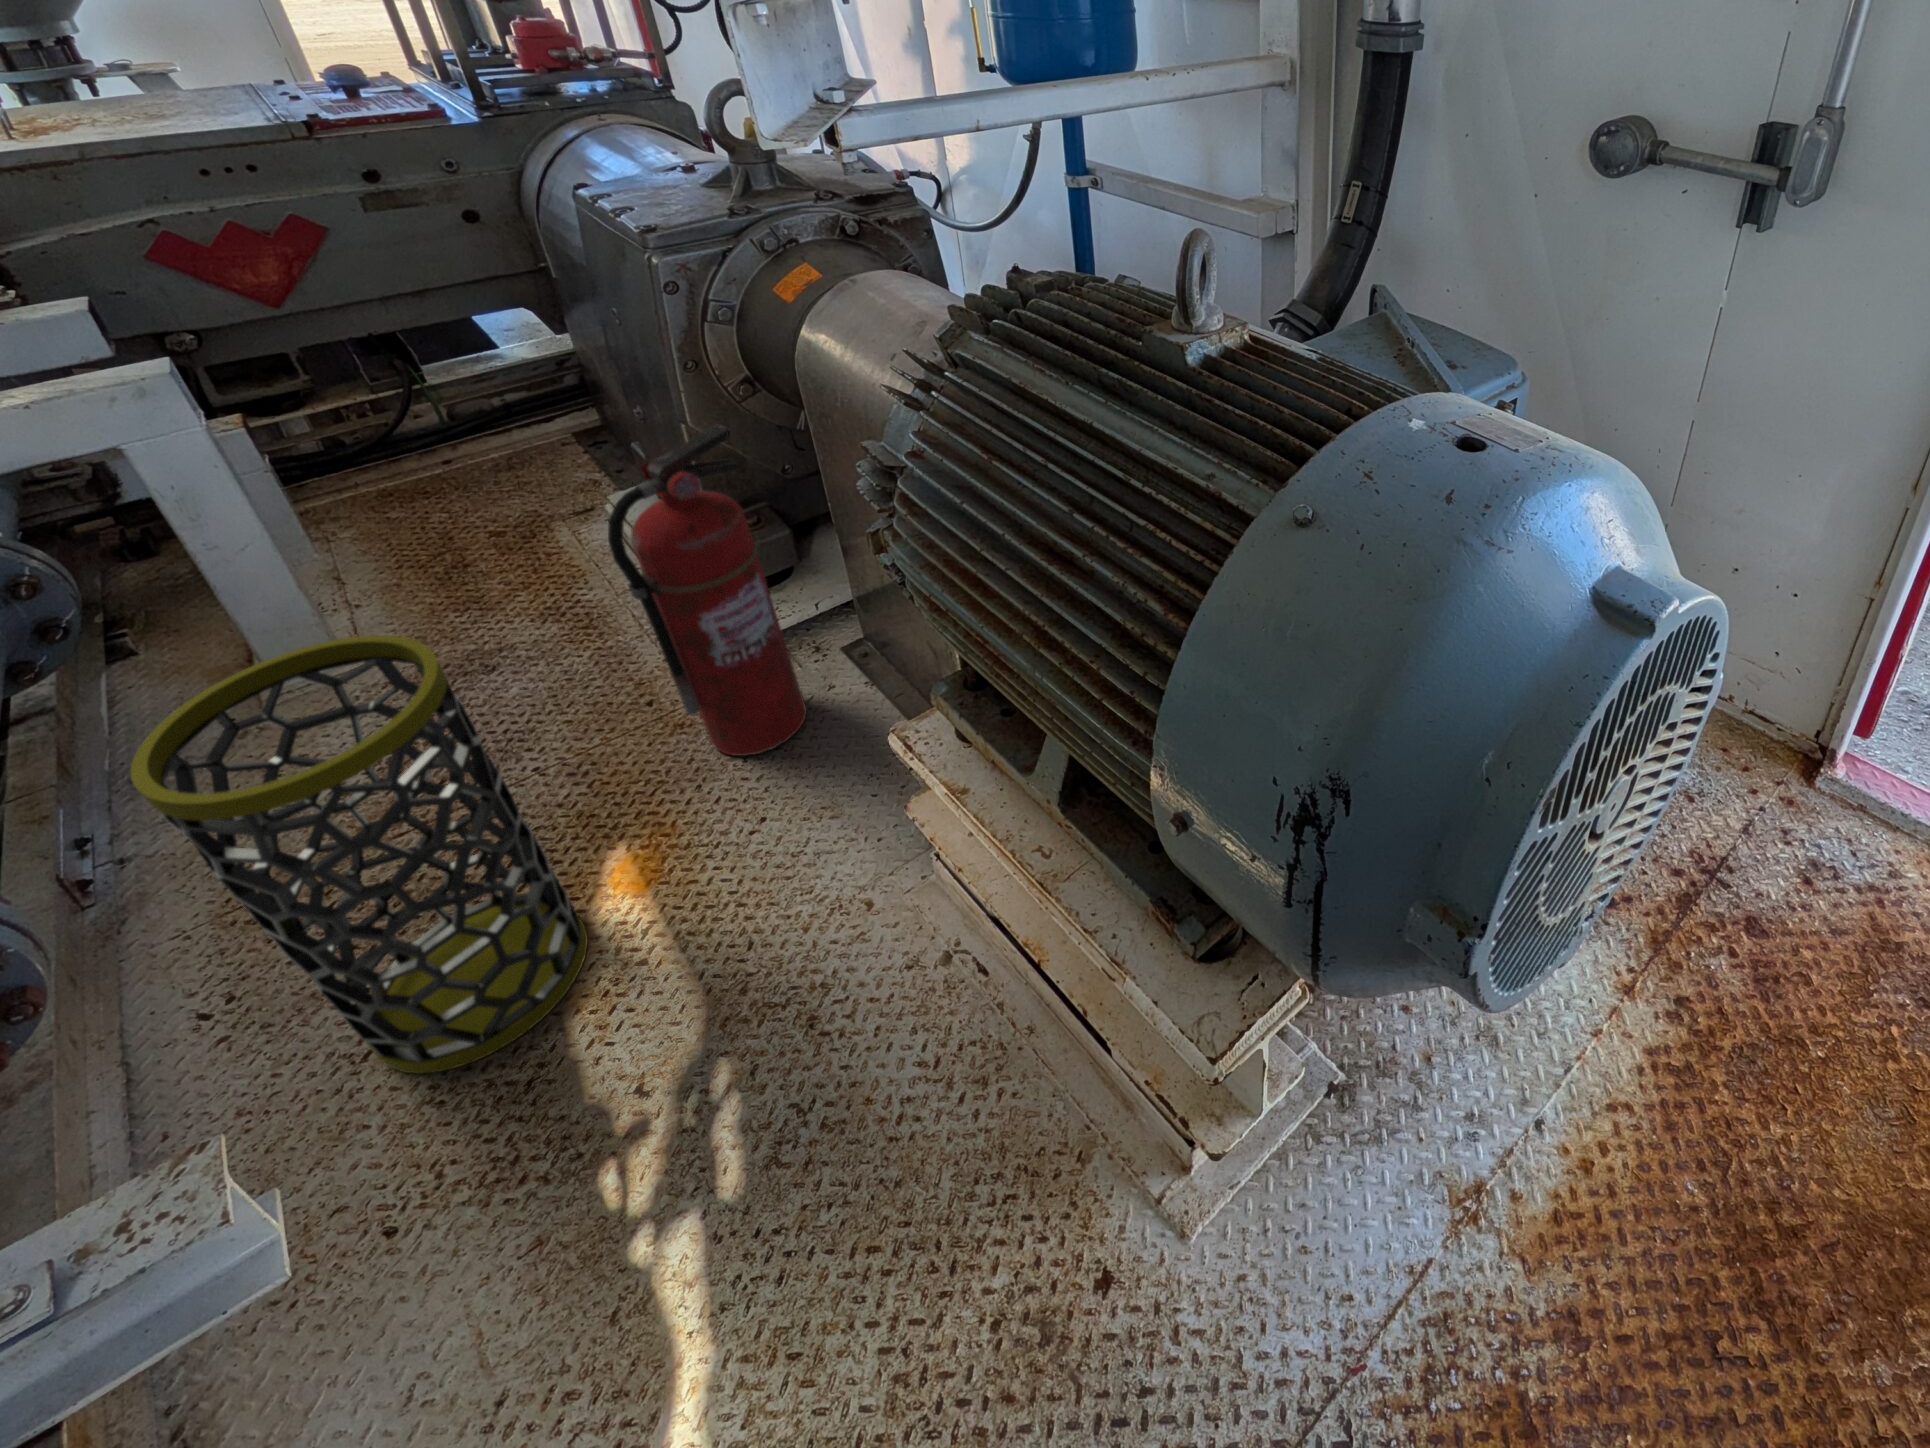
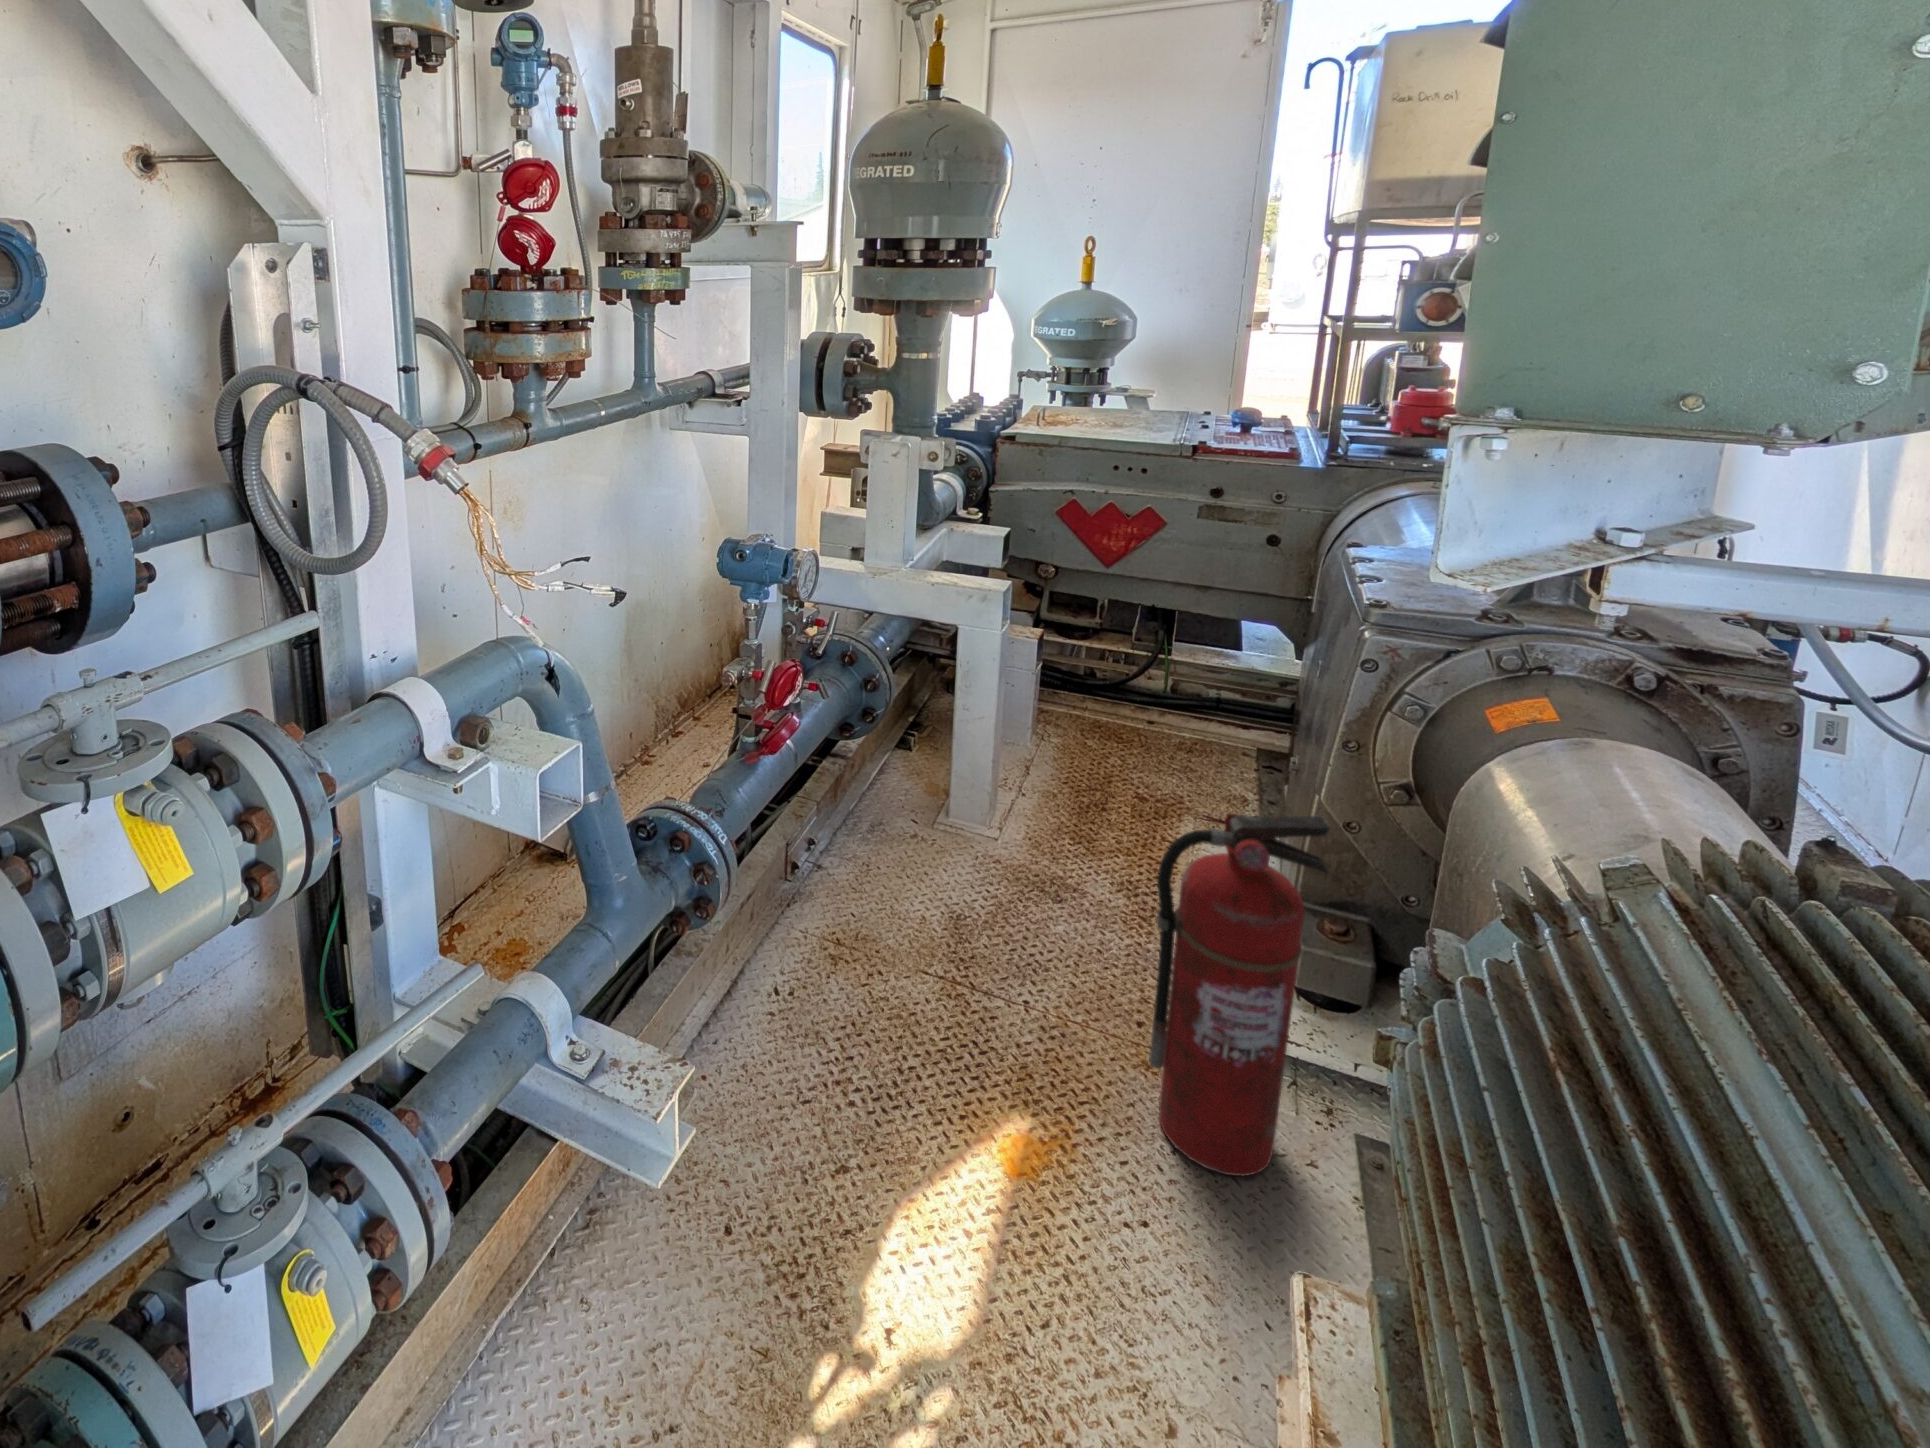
trash can: present [131,635,588,1074] -> none [804,797,979,1193]

